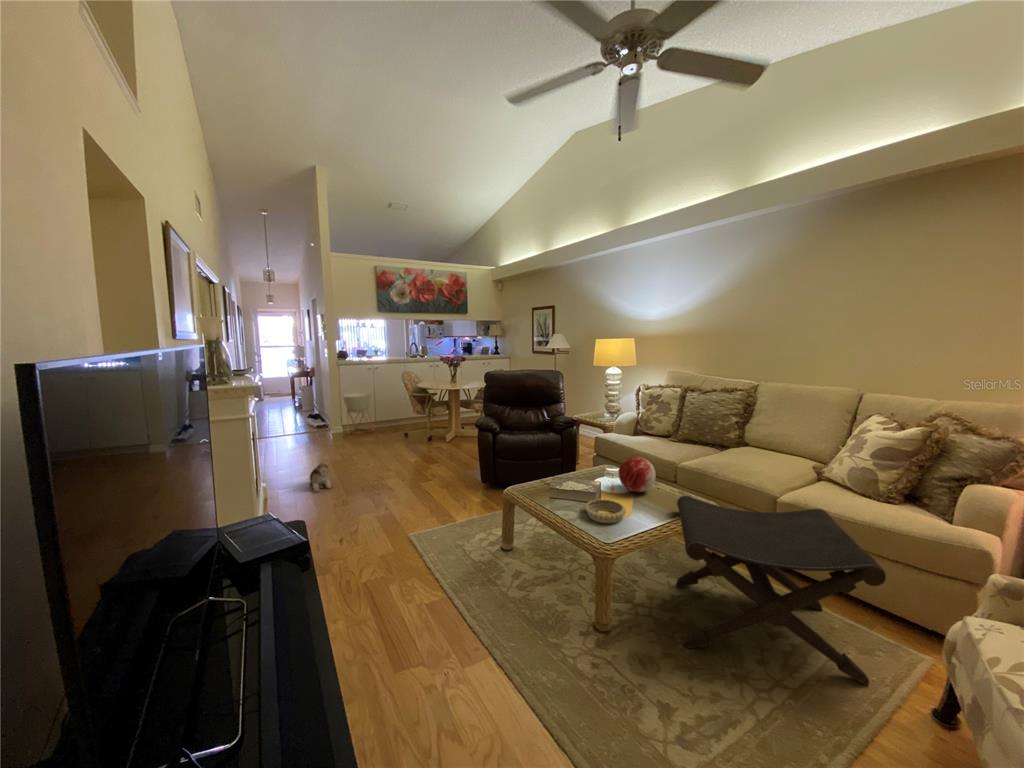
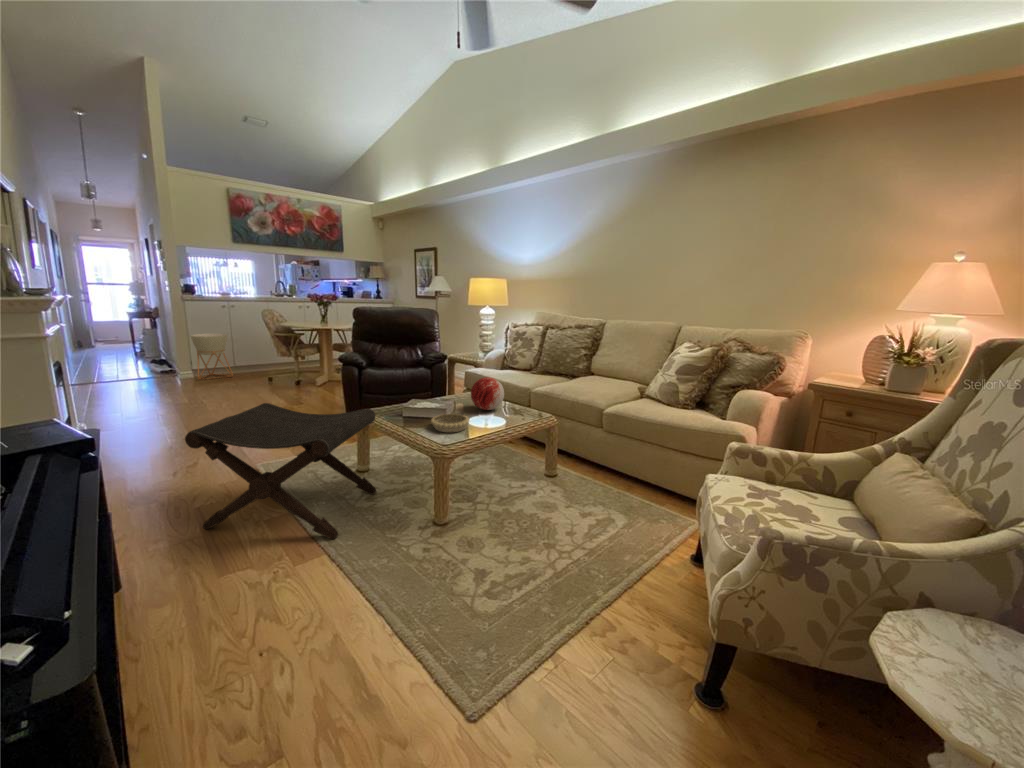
plush toy: present [310,463,331,492] -> none [140,400,168,433]
footstool: present [676,496,886,684] -> present [185,403,376,539]

